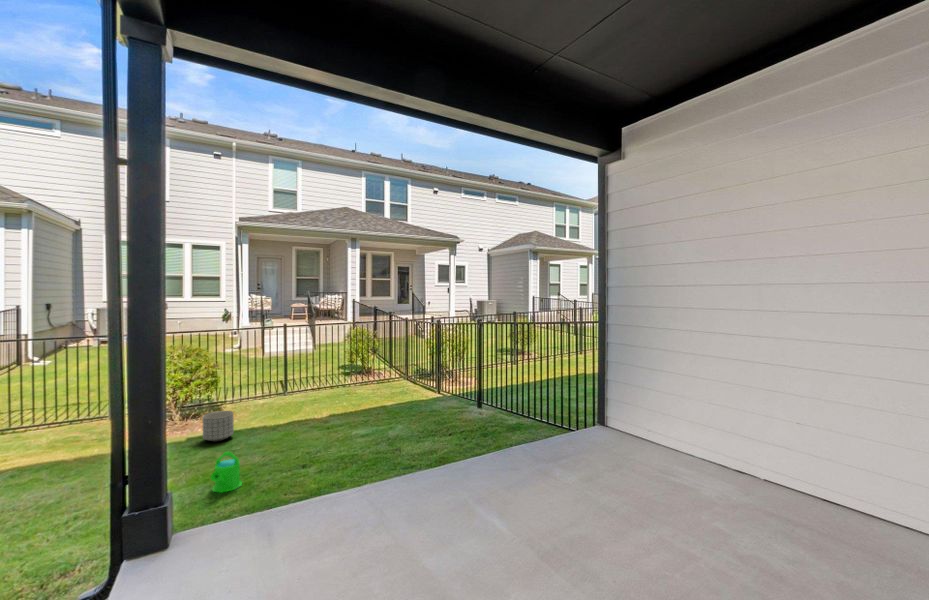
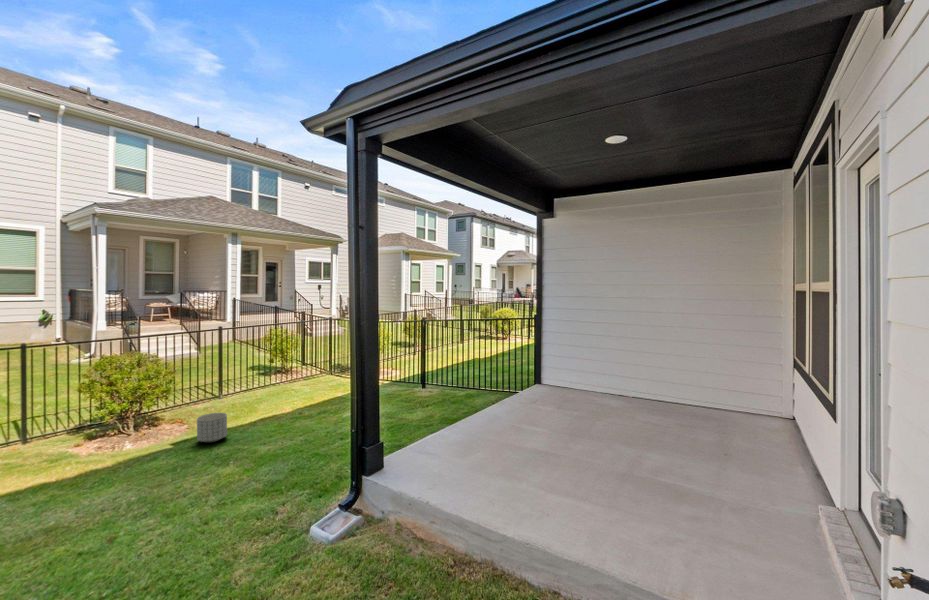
watering can: present [210,452,242,493] -> none [272,437,298,472]

